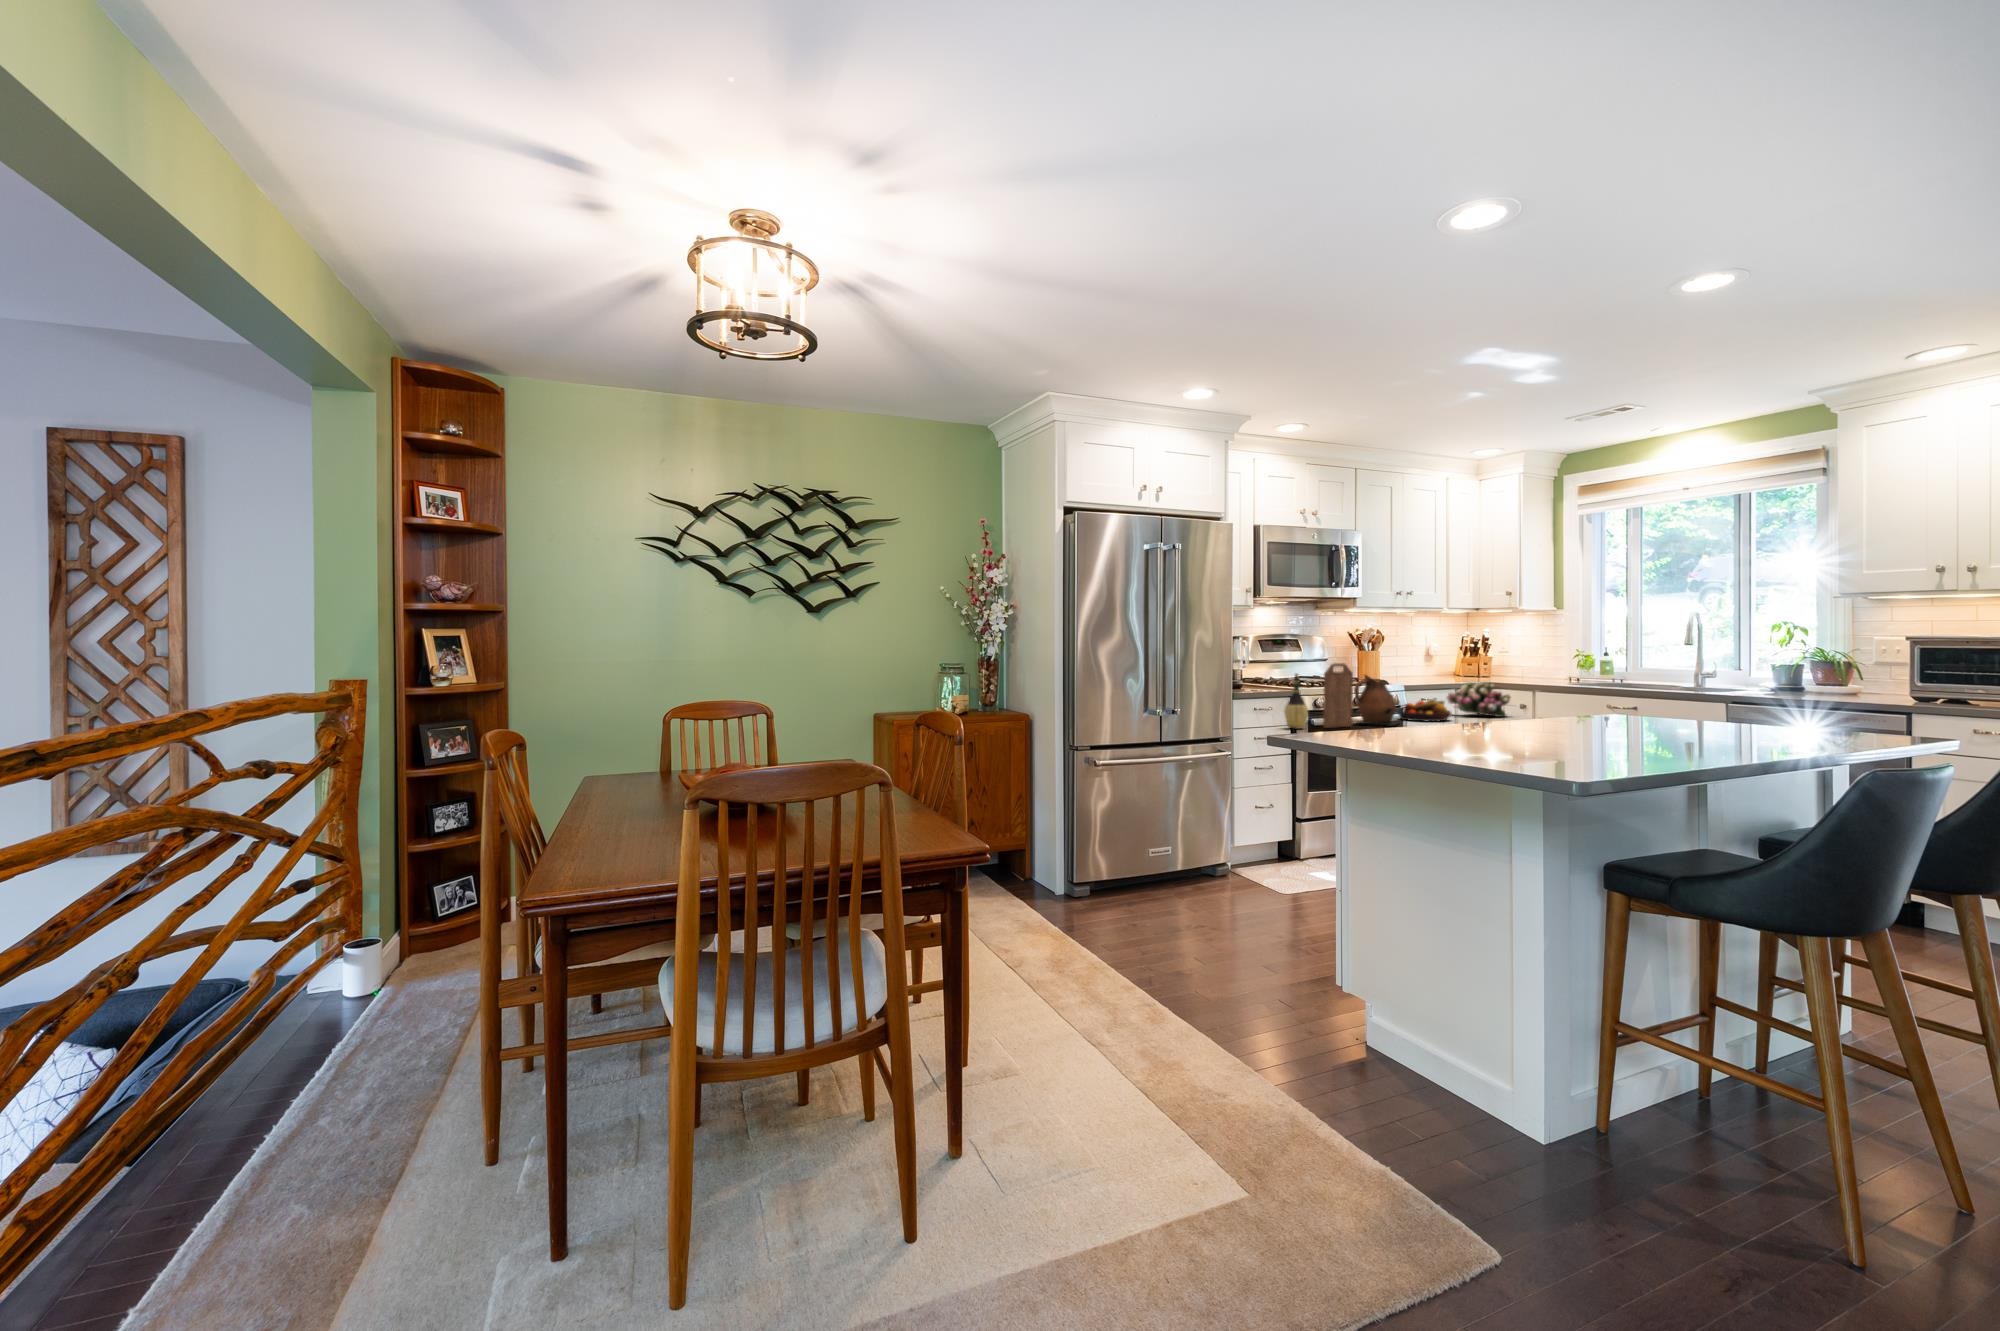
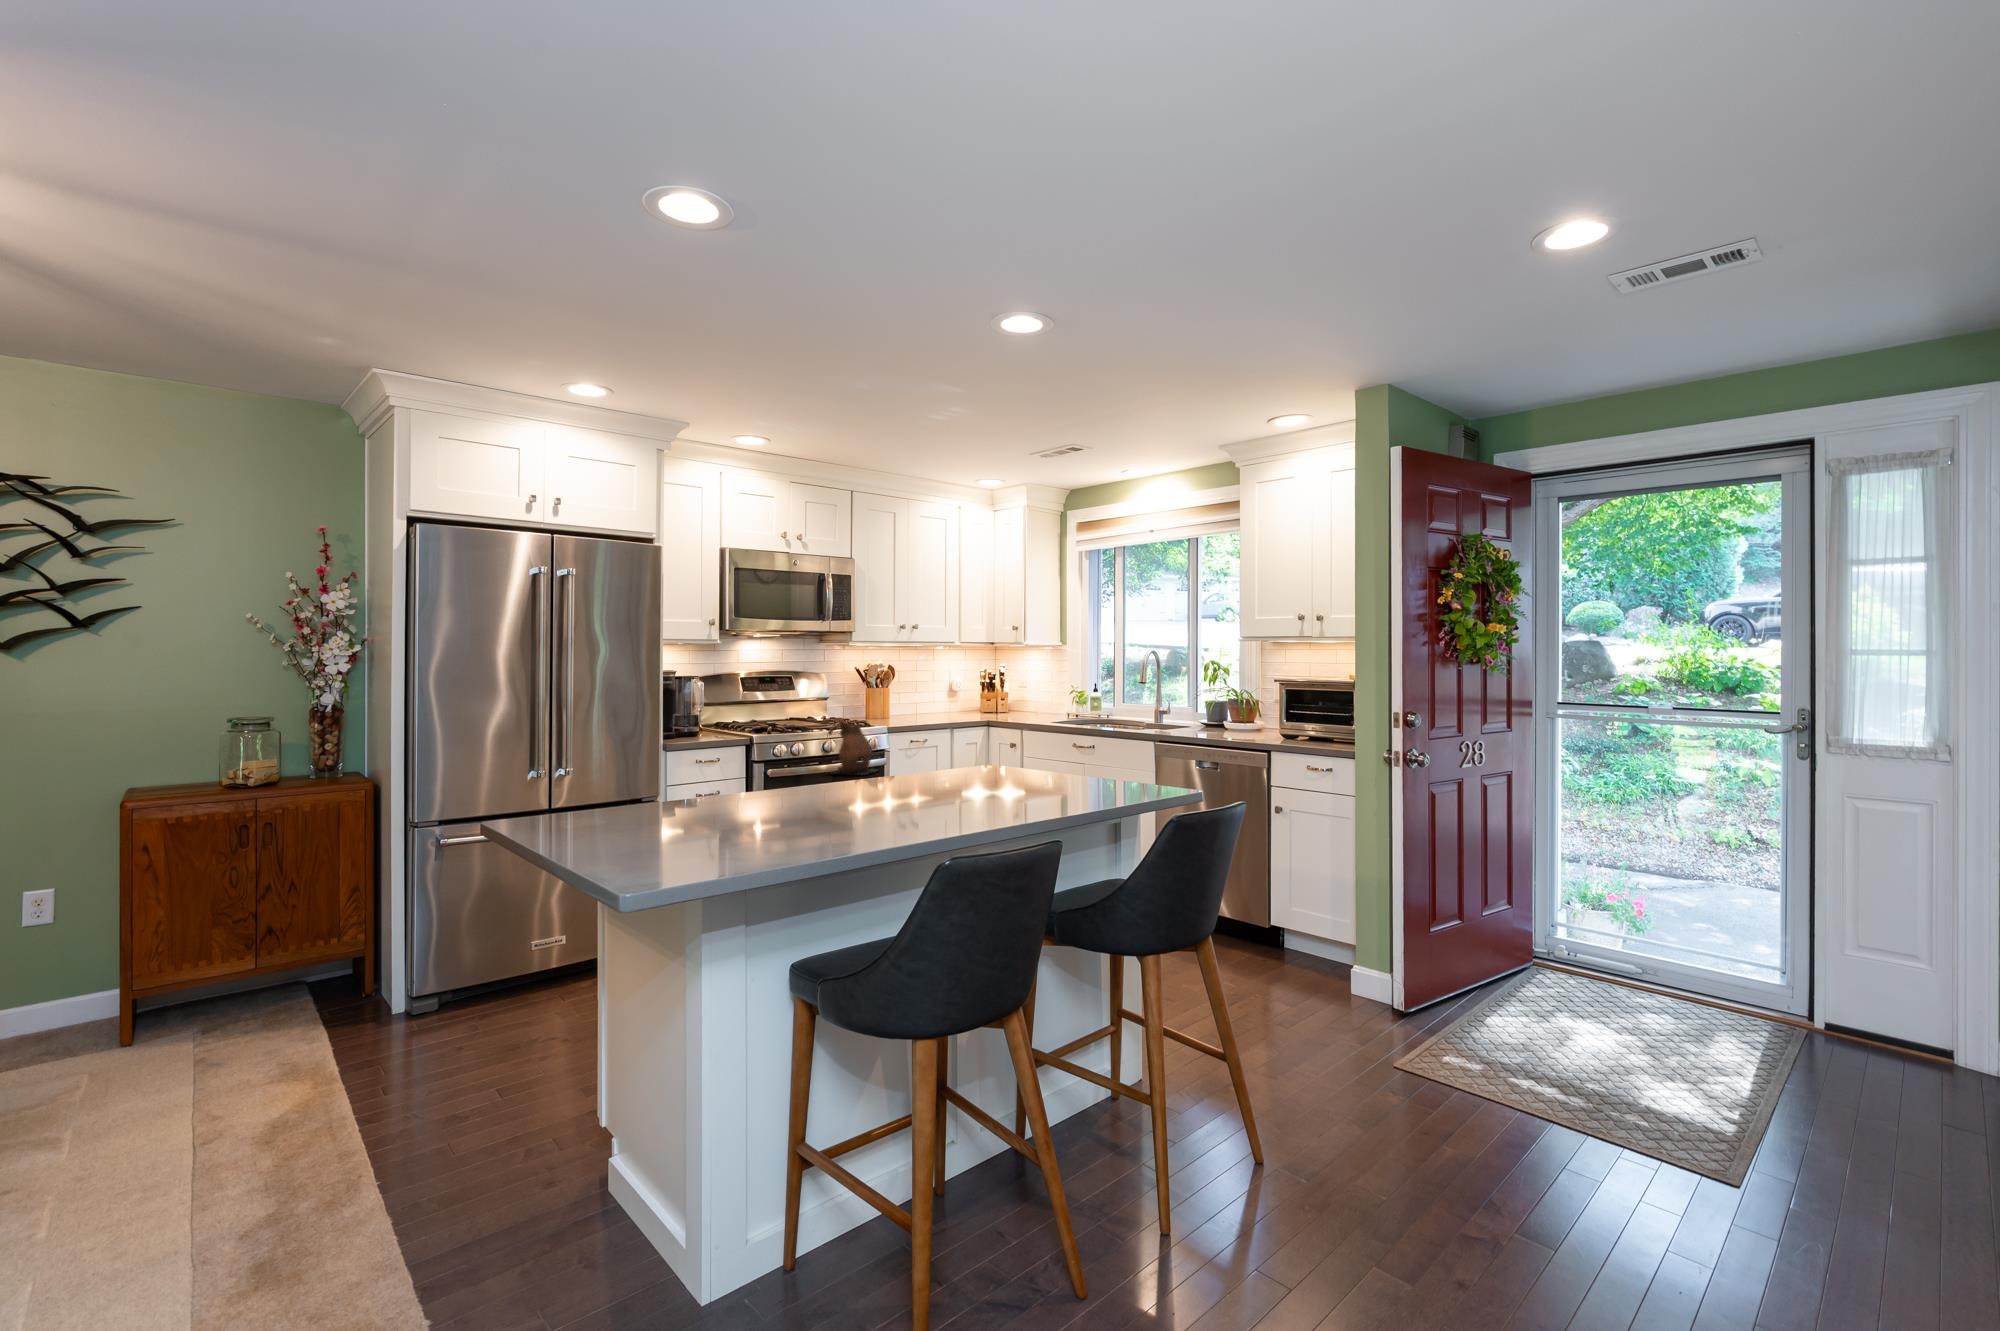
cutting board: present [1323,663,1353,728] -> none [783,707,820,781]
wine bottle: present [1284,673,1308,729] -> none [738,719,764,783]
flower arrangement: present [1447,681,1510,717] -> none [950,720,1009,759]
fruit bowl: present [1399,700,1451,722] -> none [889,743,941,767]

